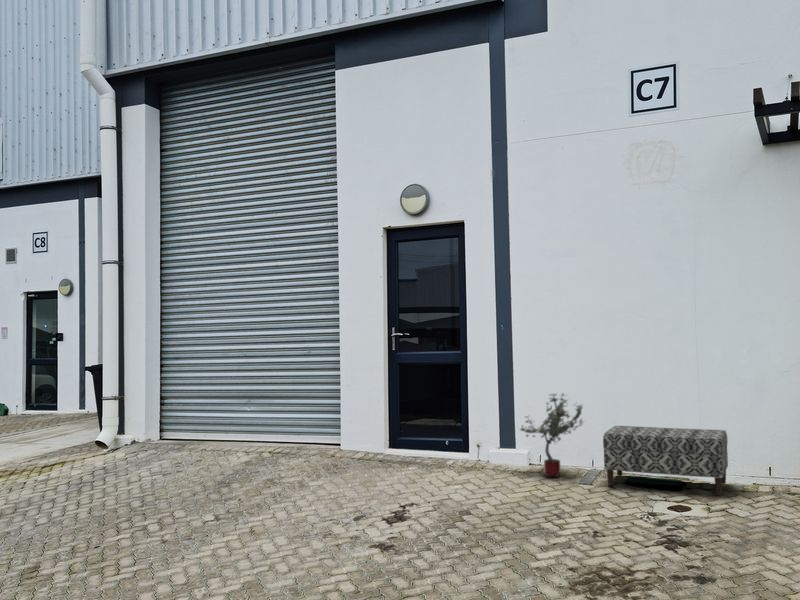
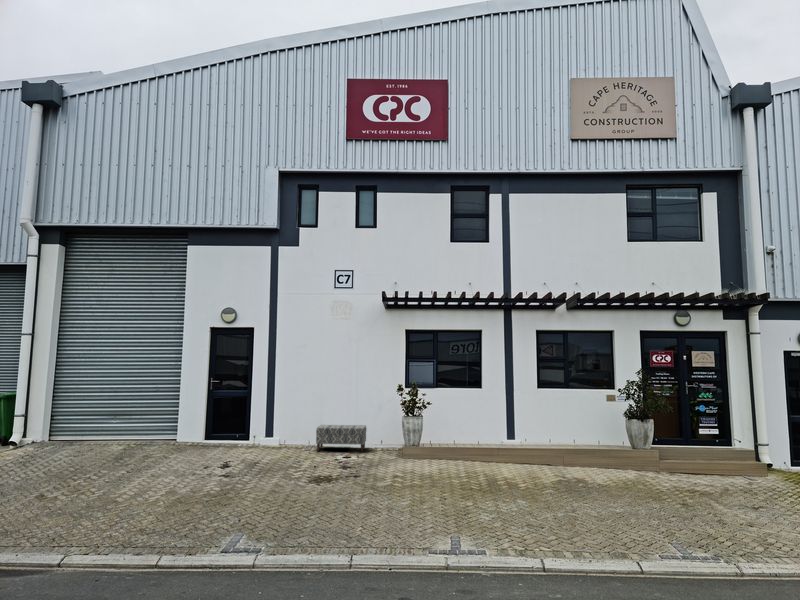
potted tree: present [521,394,583,477] -> none [277,410,308,449]

